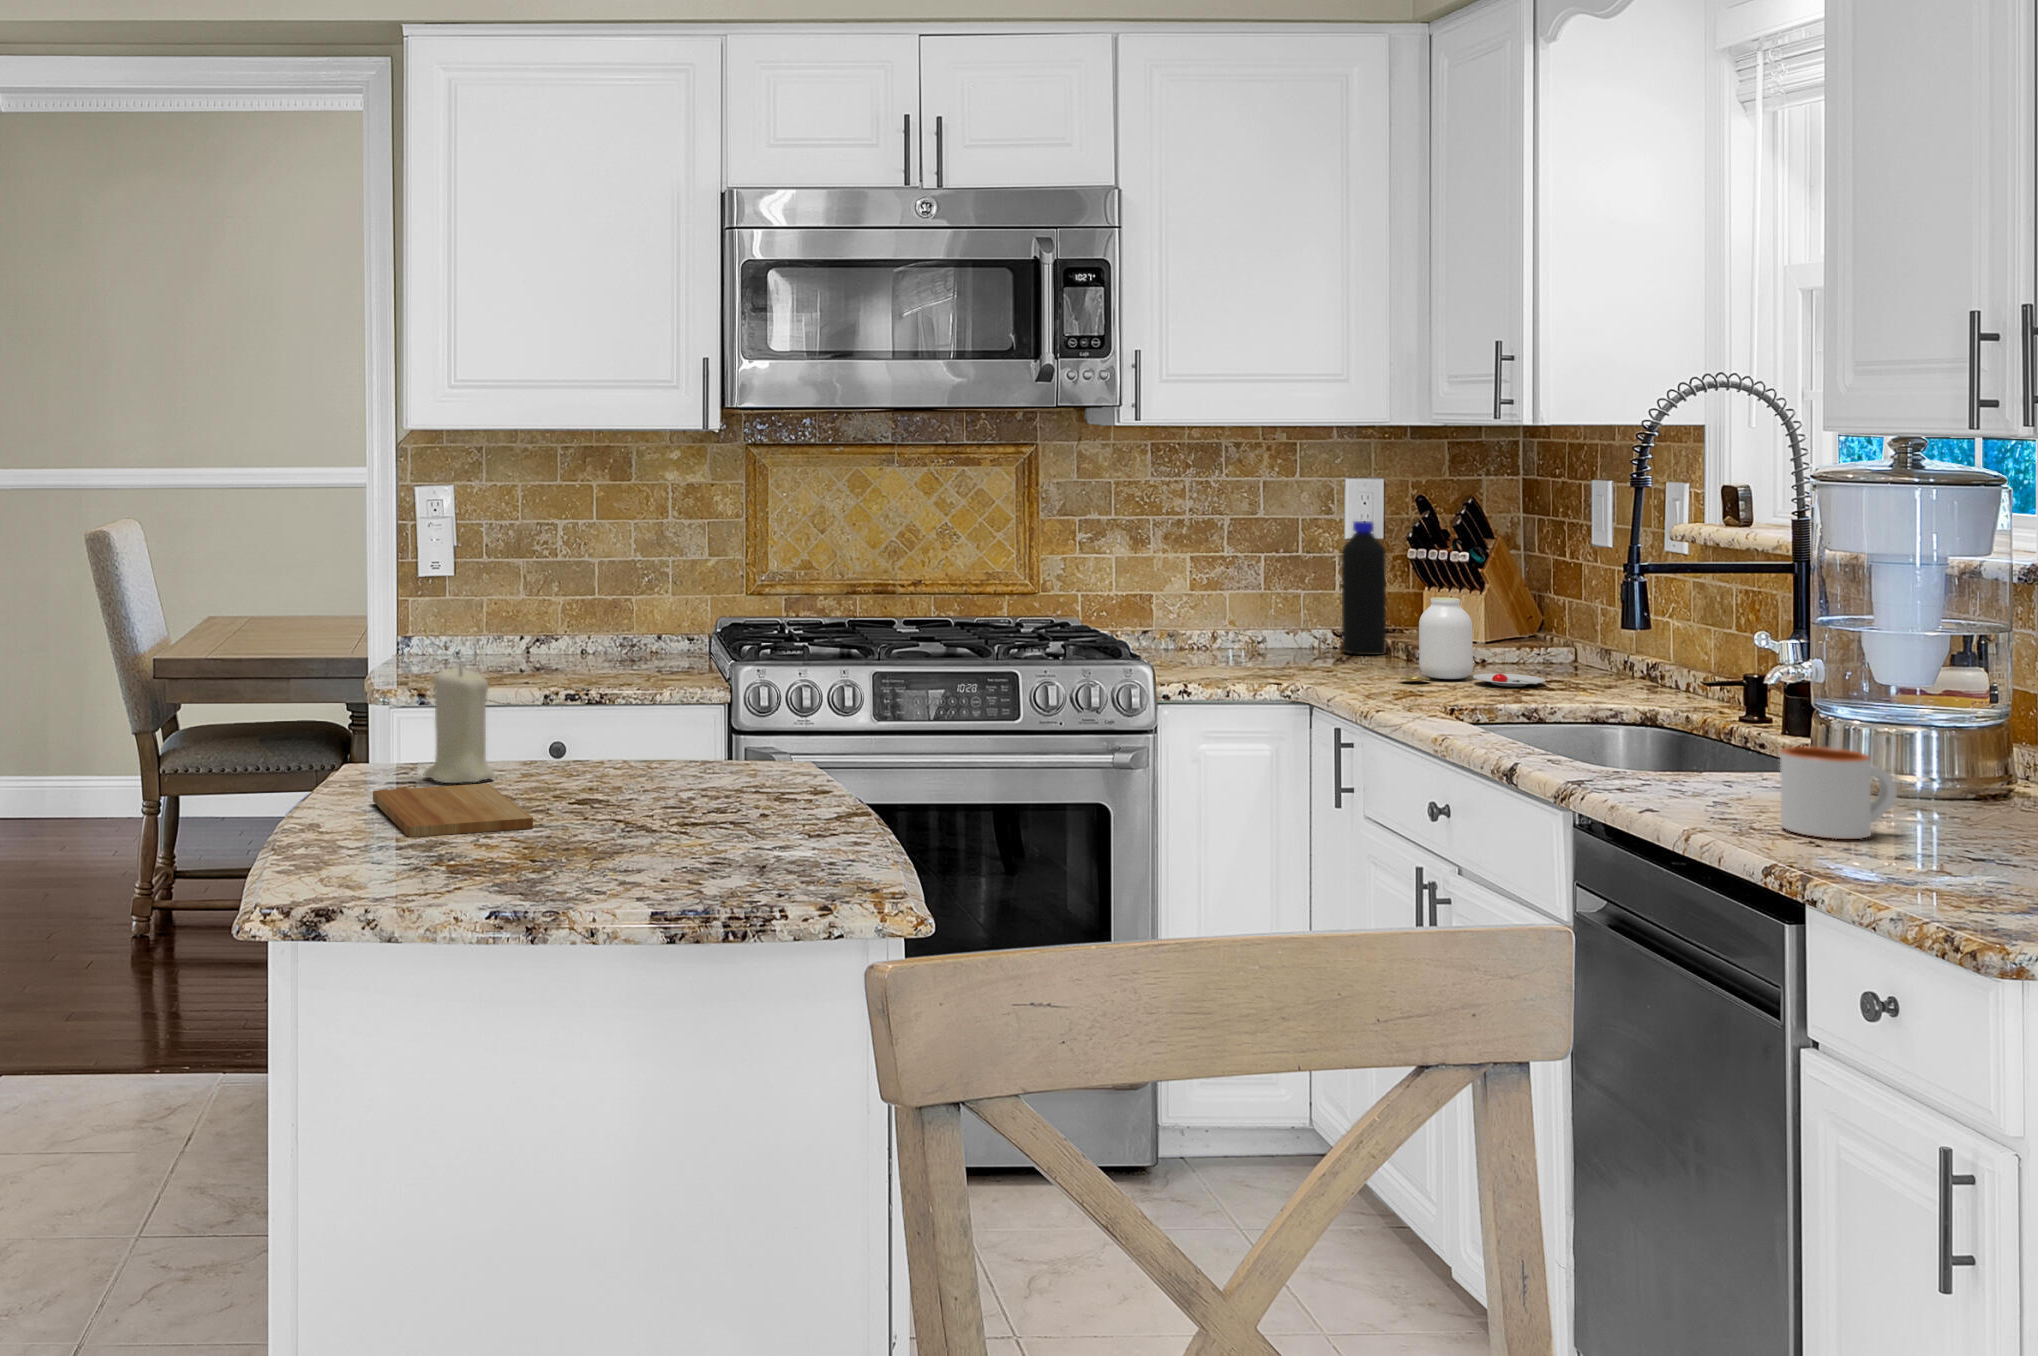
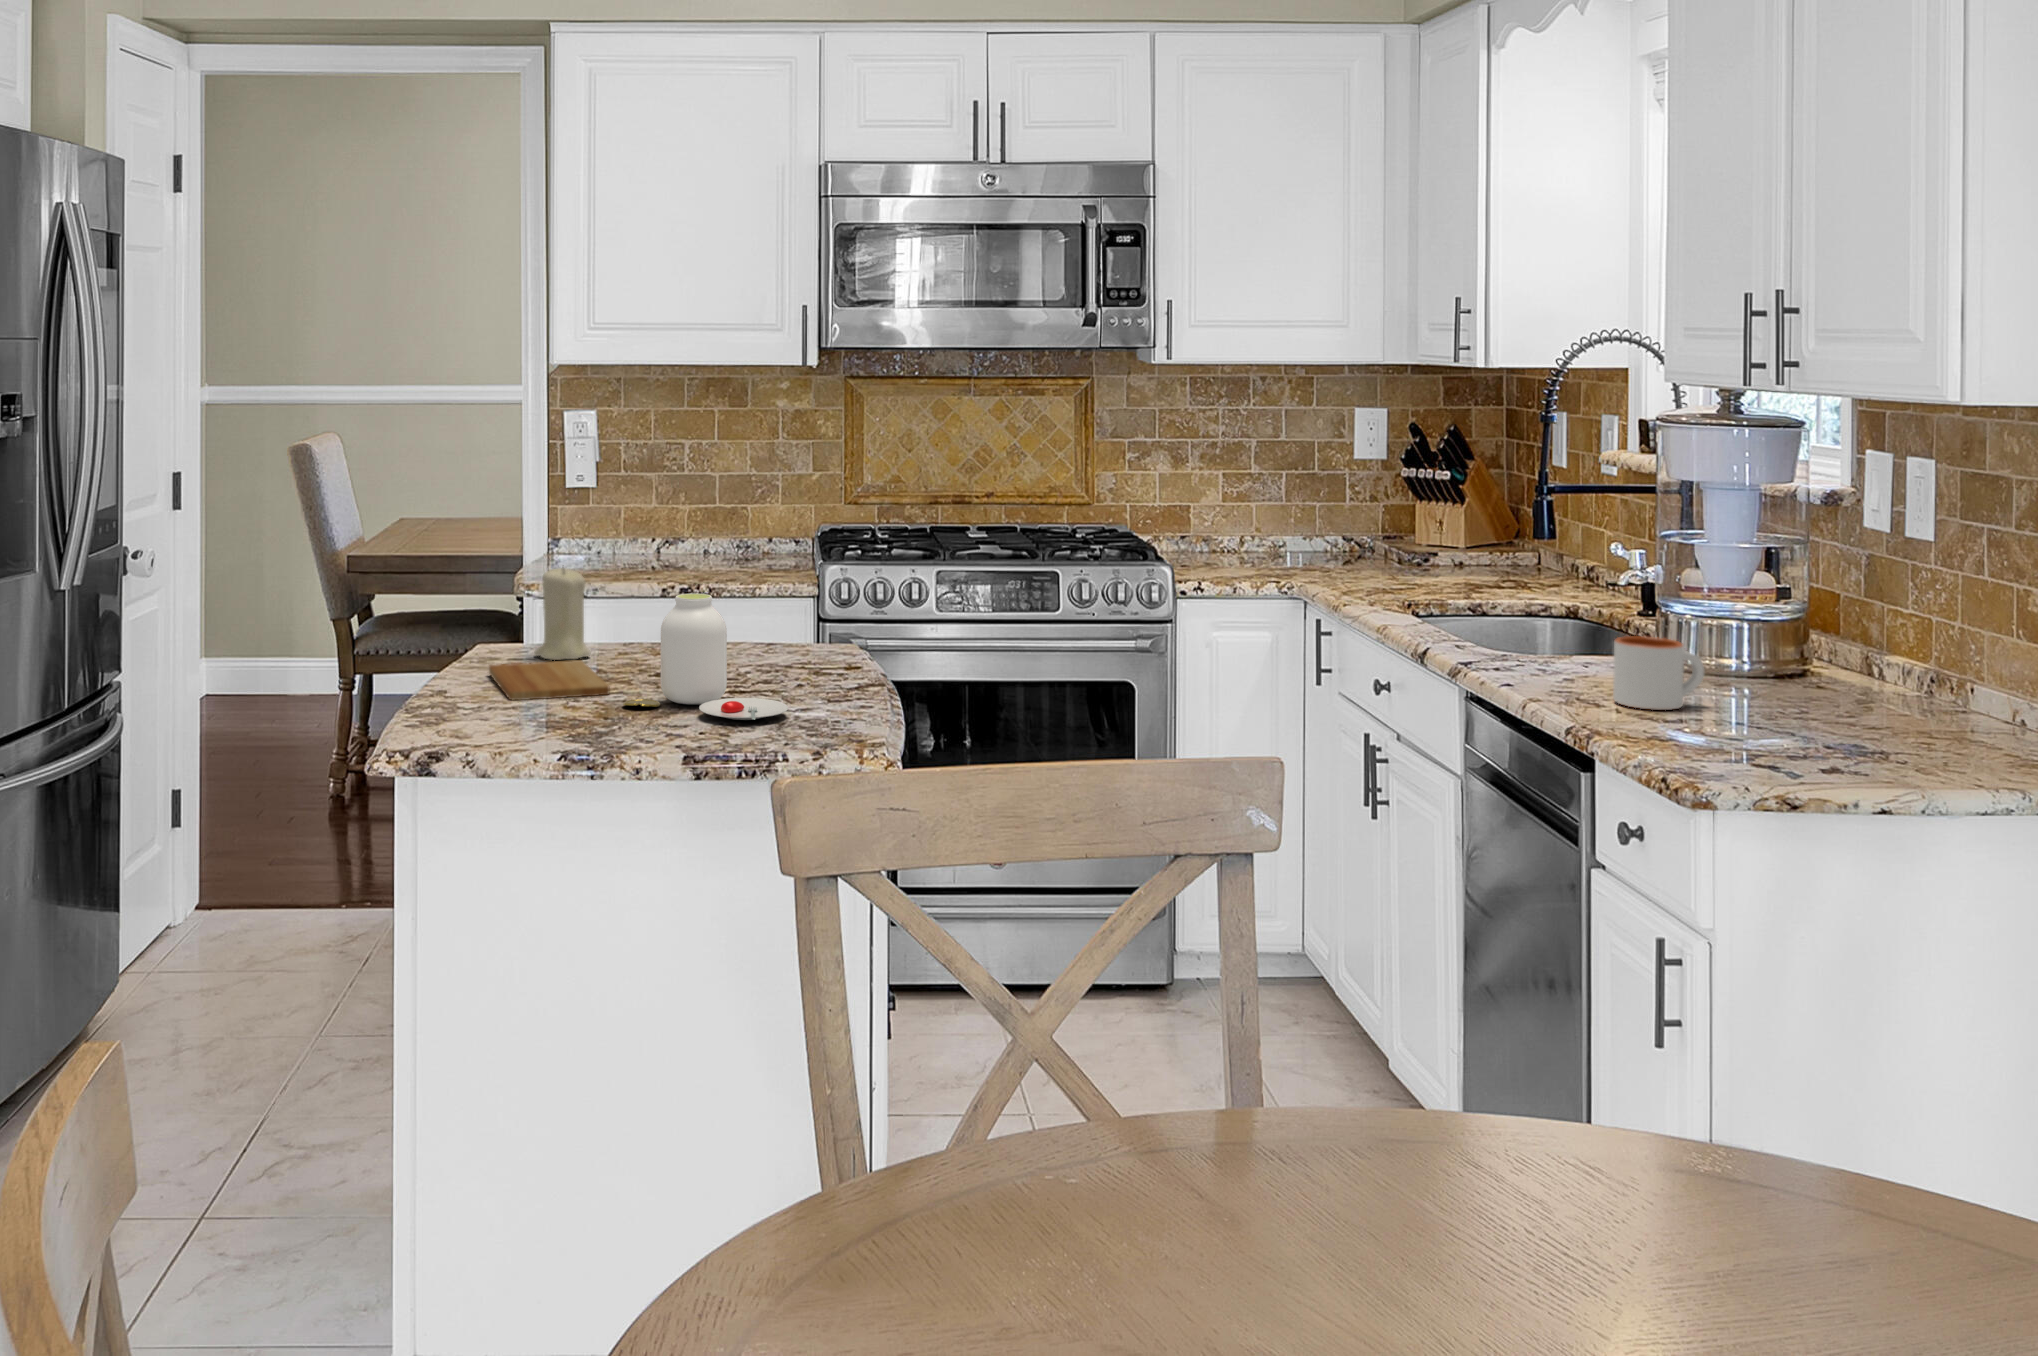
bottle: present [1342,521,1386,655] -> none [1345,445,1383,559]
jar: present [1400,597,1545,687] -> present [623,594,788,720]

